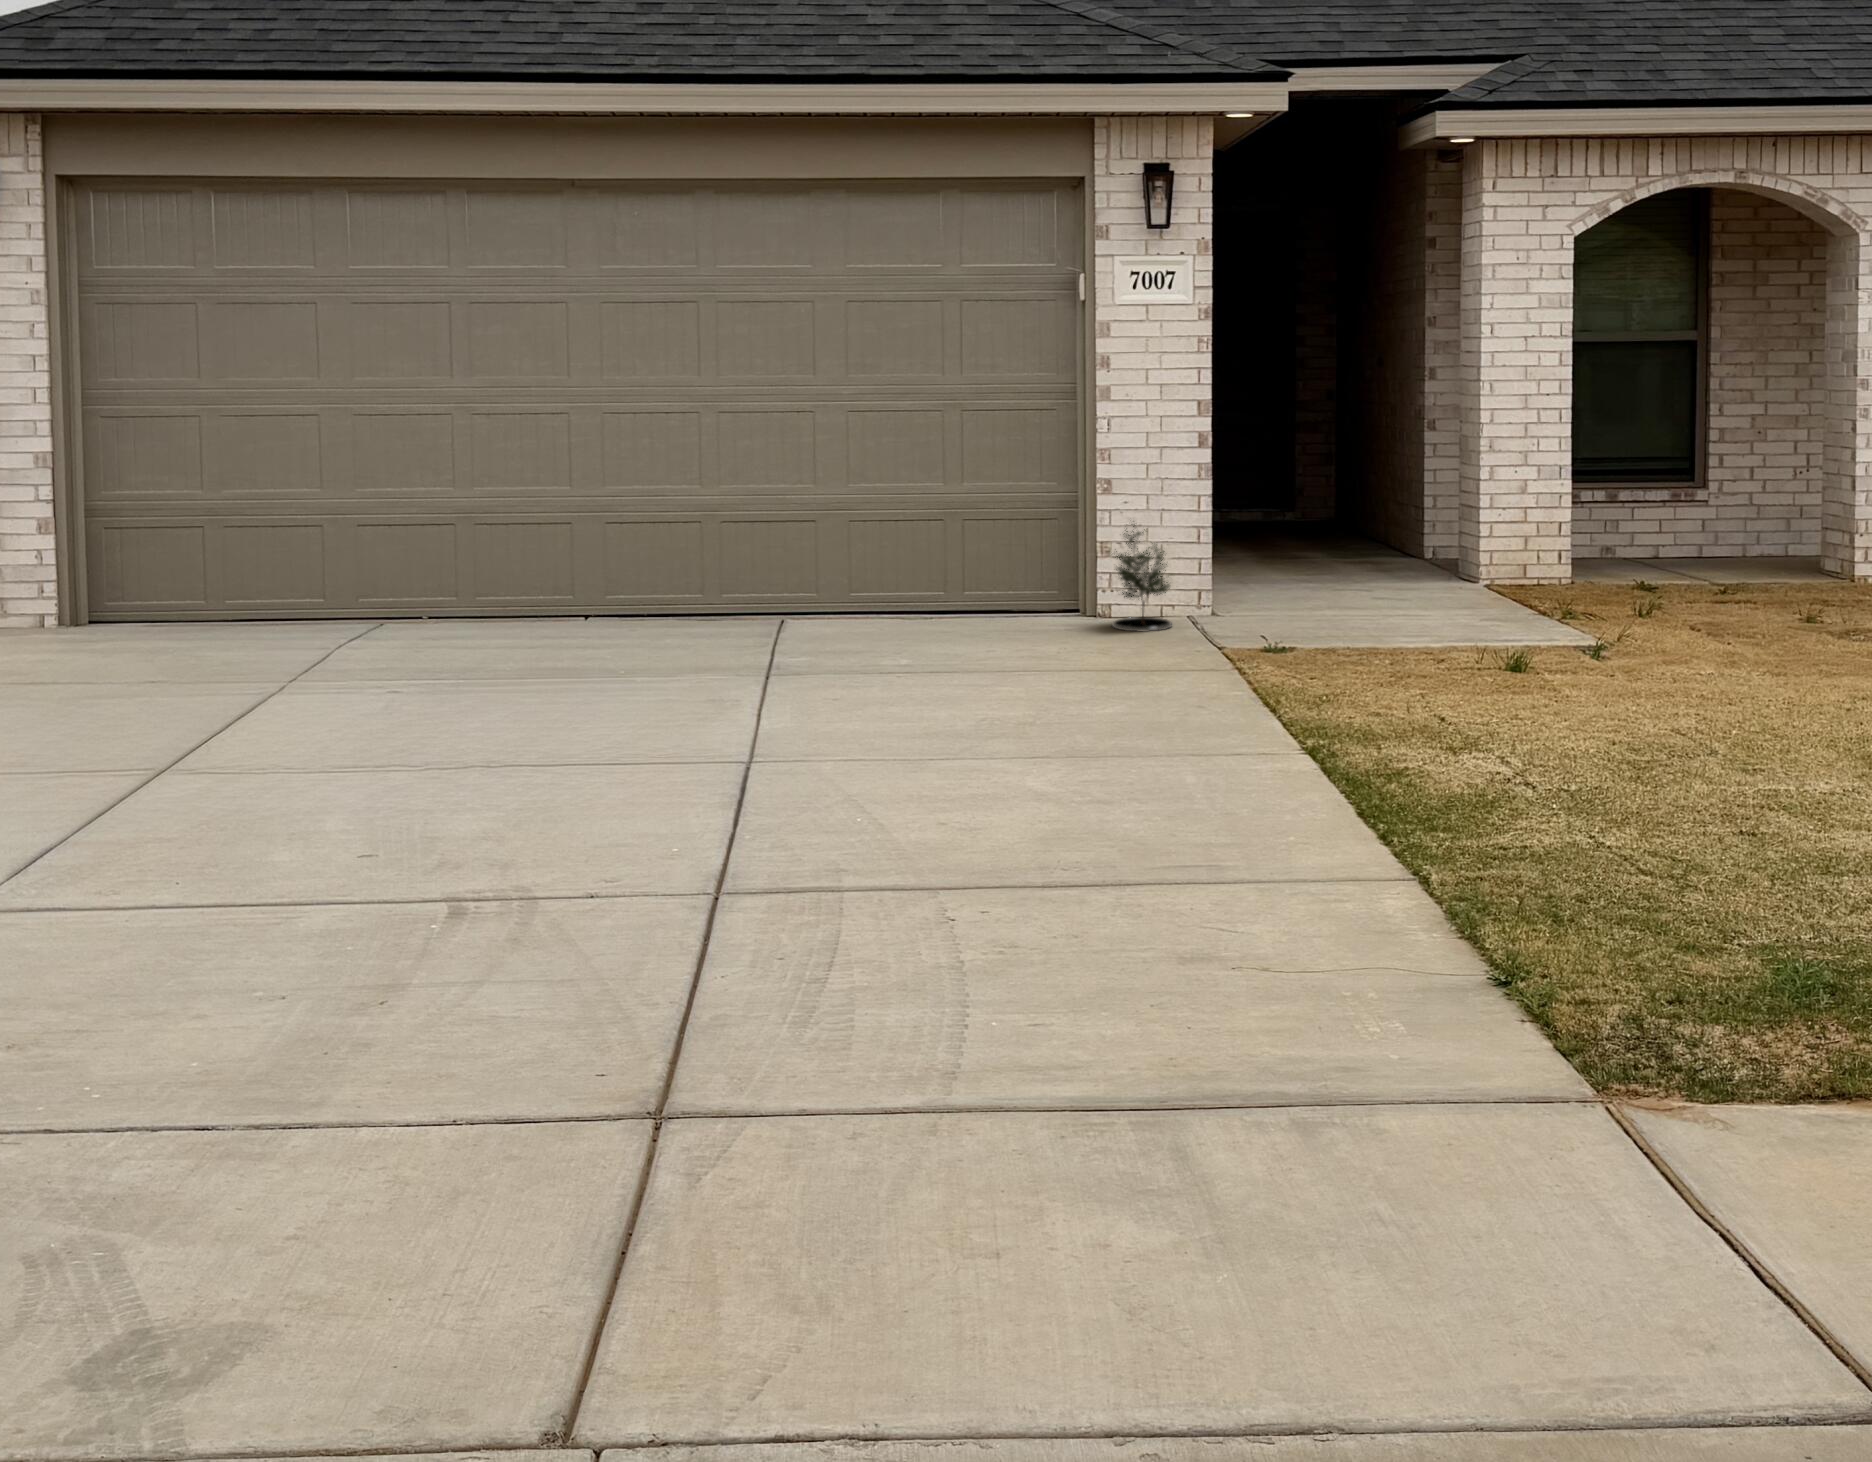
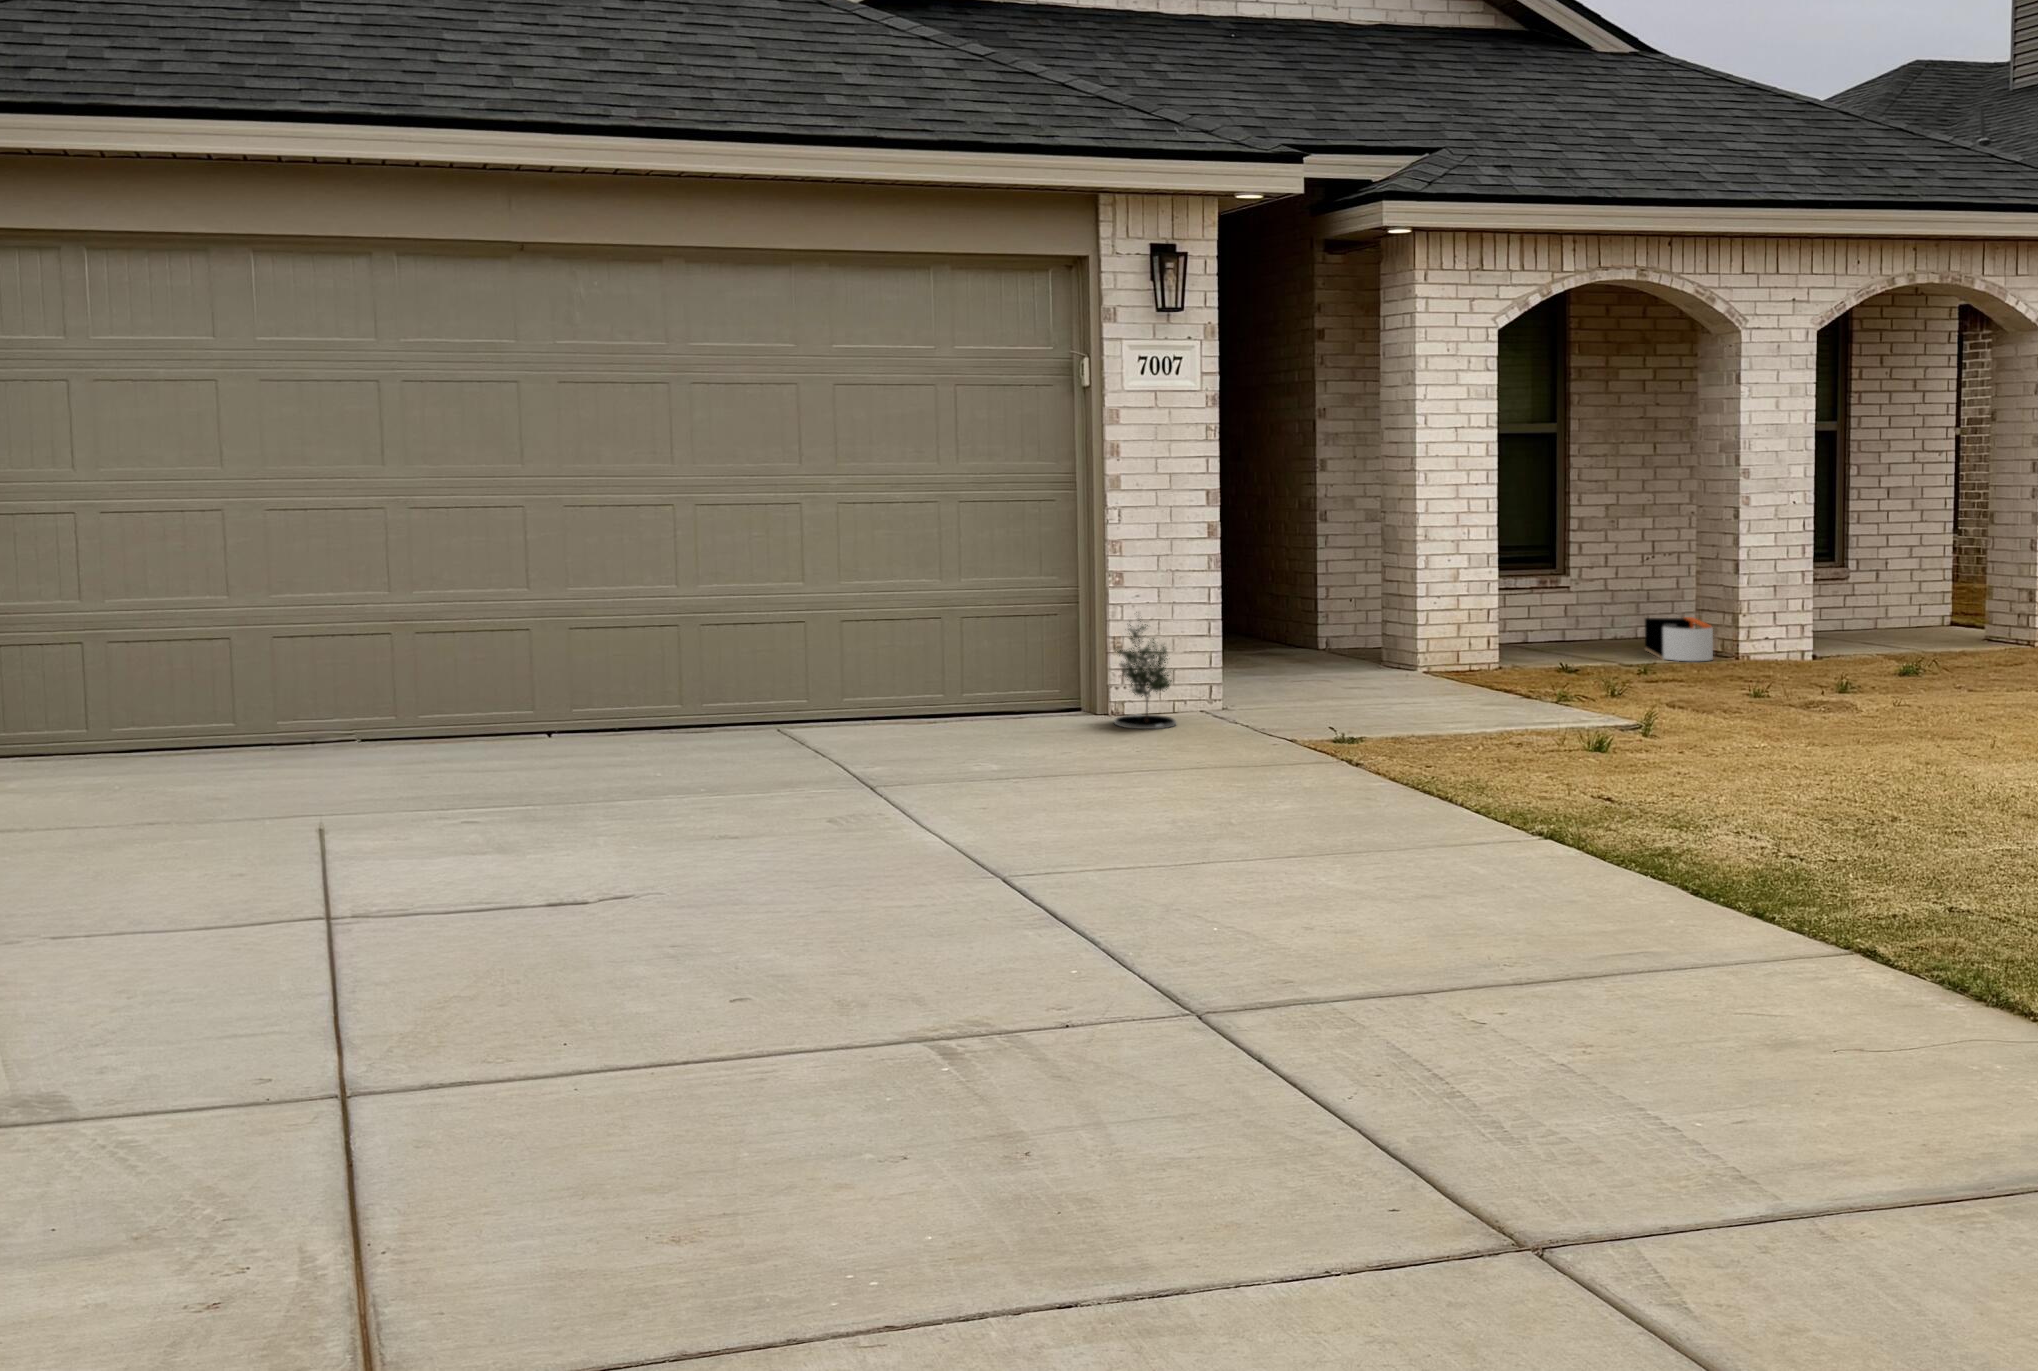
storage bin: none [1775,535,1834,581] -> present [1645,617,1713,661]

